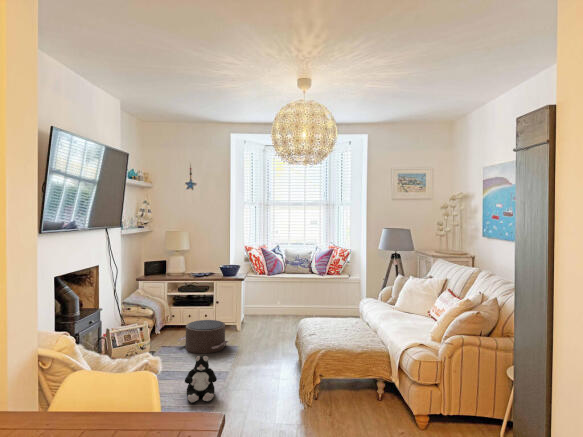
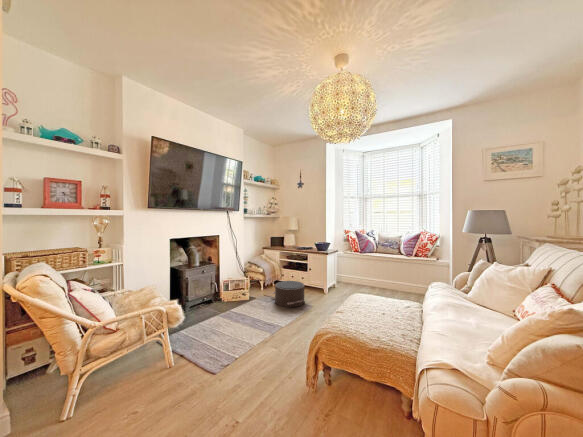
plush toy: present [185,355,217,402] -> none [226,309,256,351]

